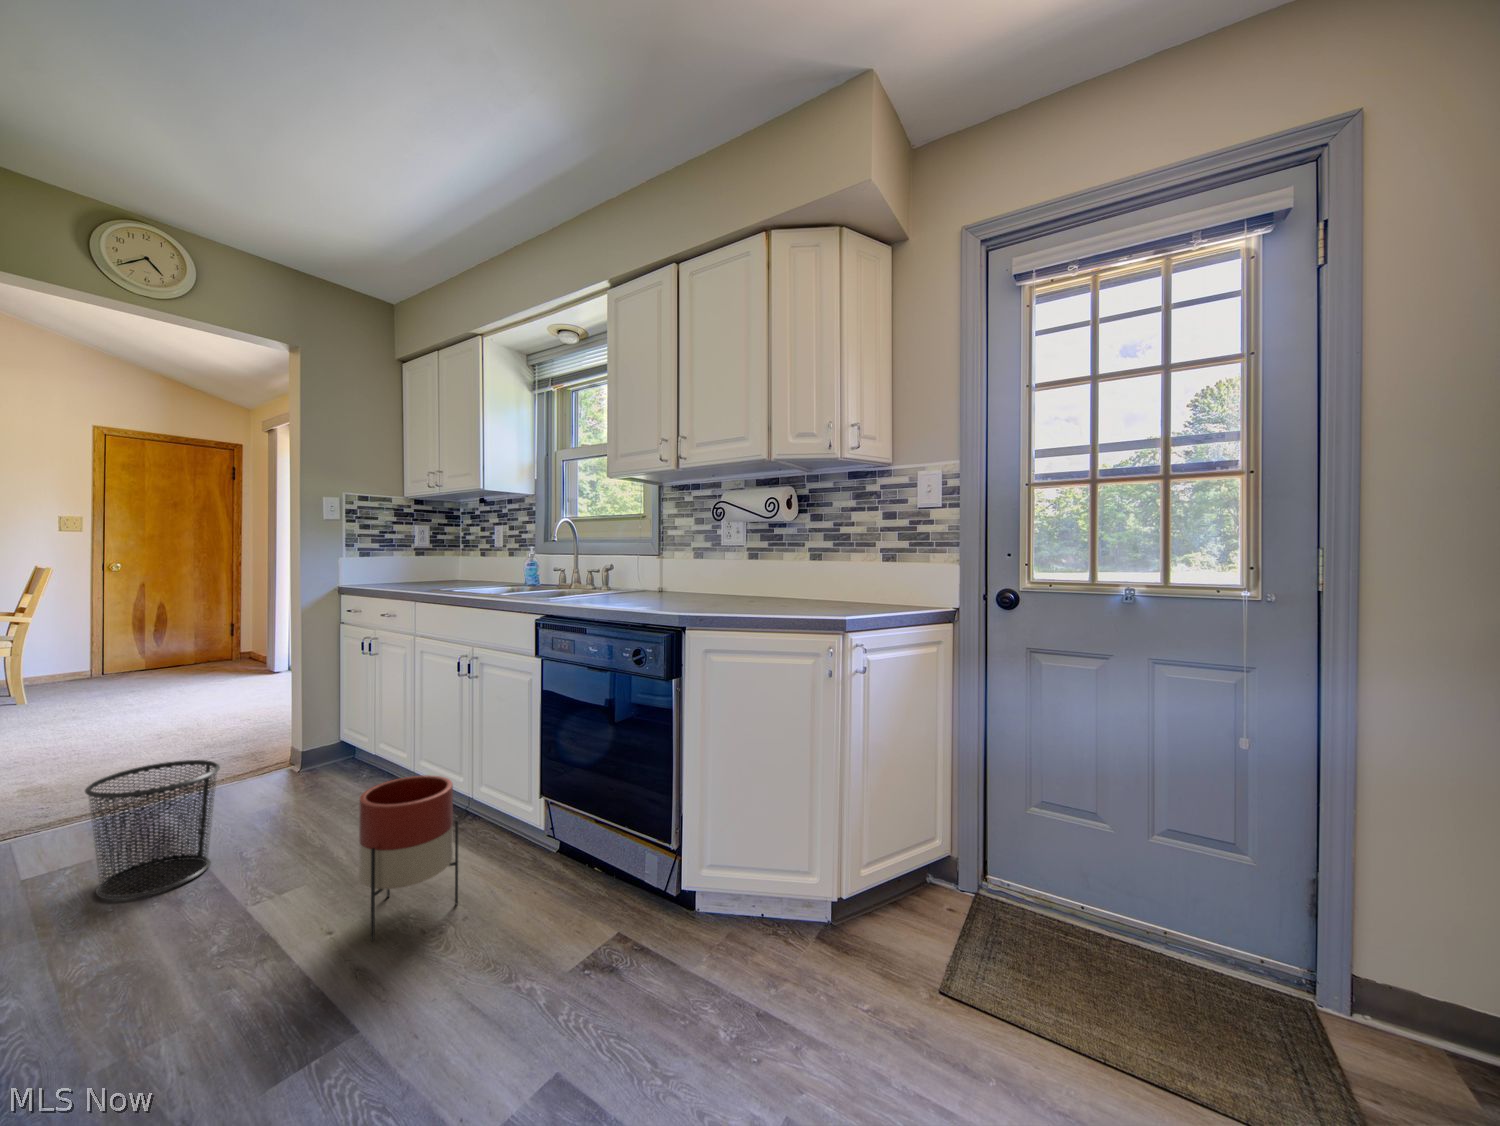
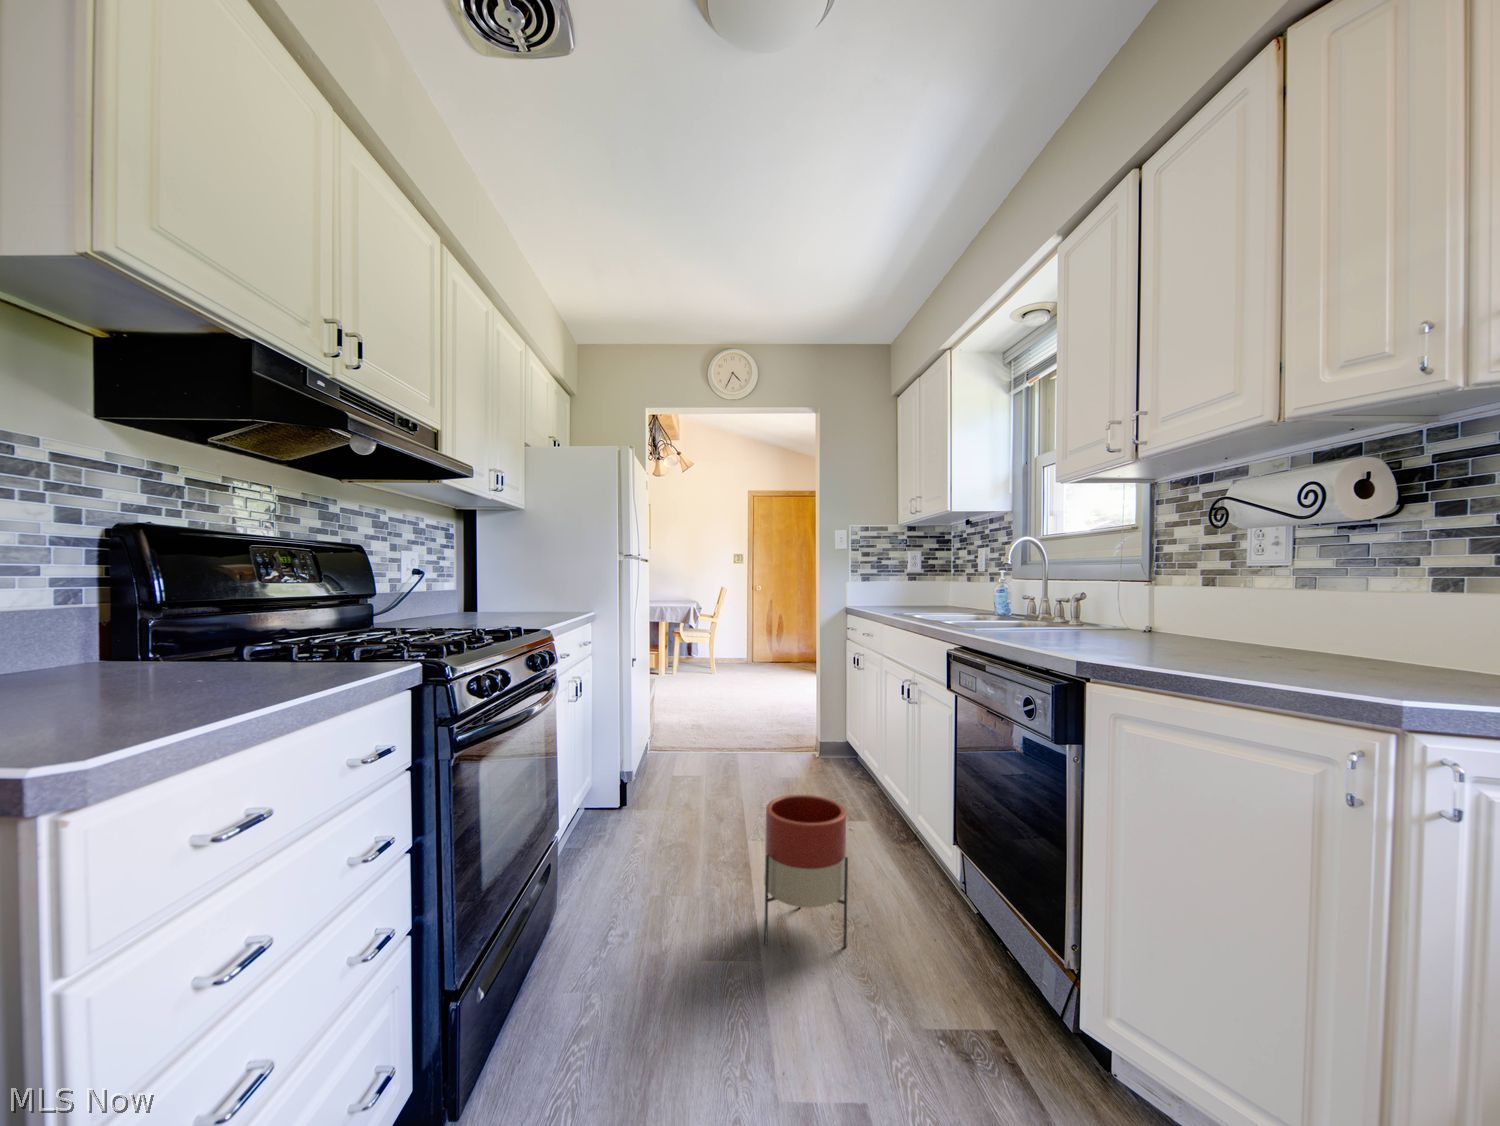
waste bin: present [85,760,220,900] -> none [654,732,726,831]

